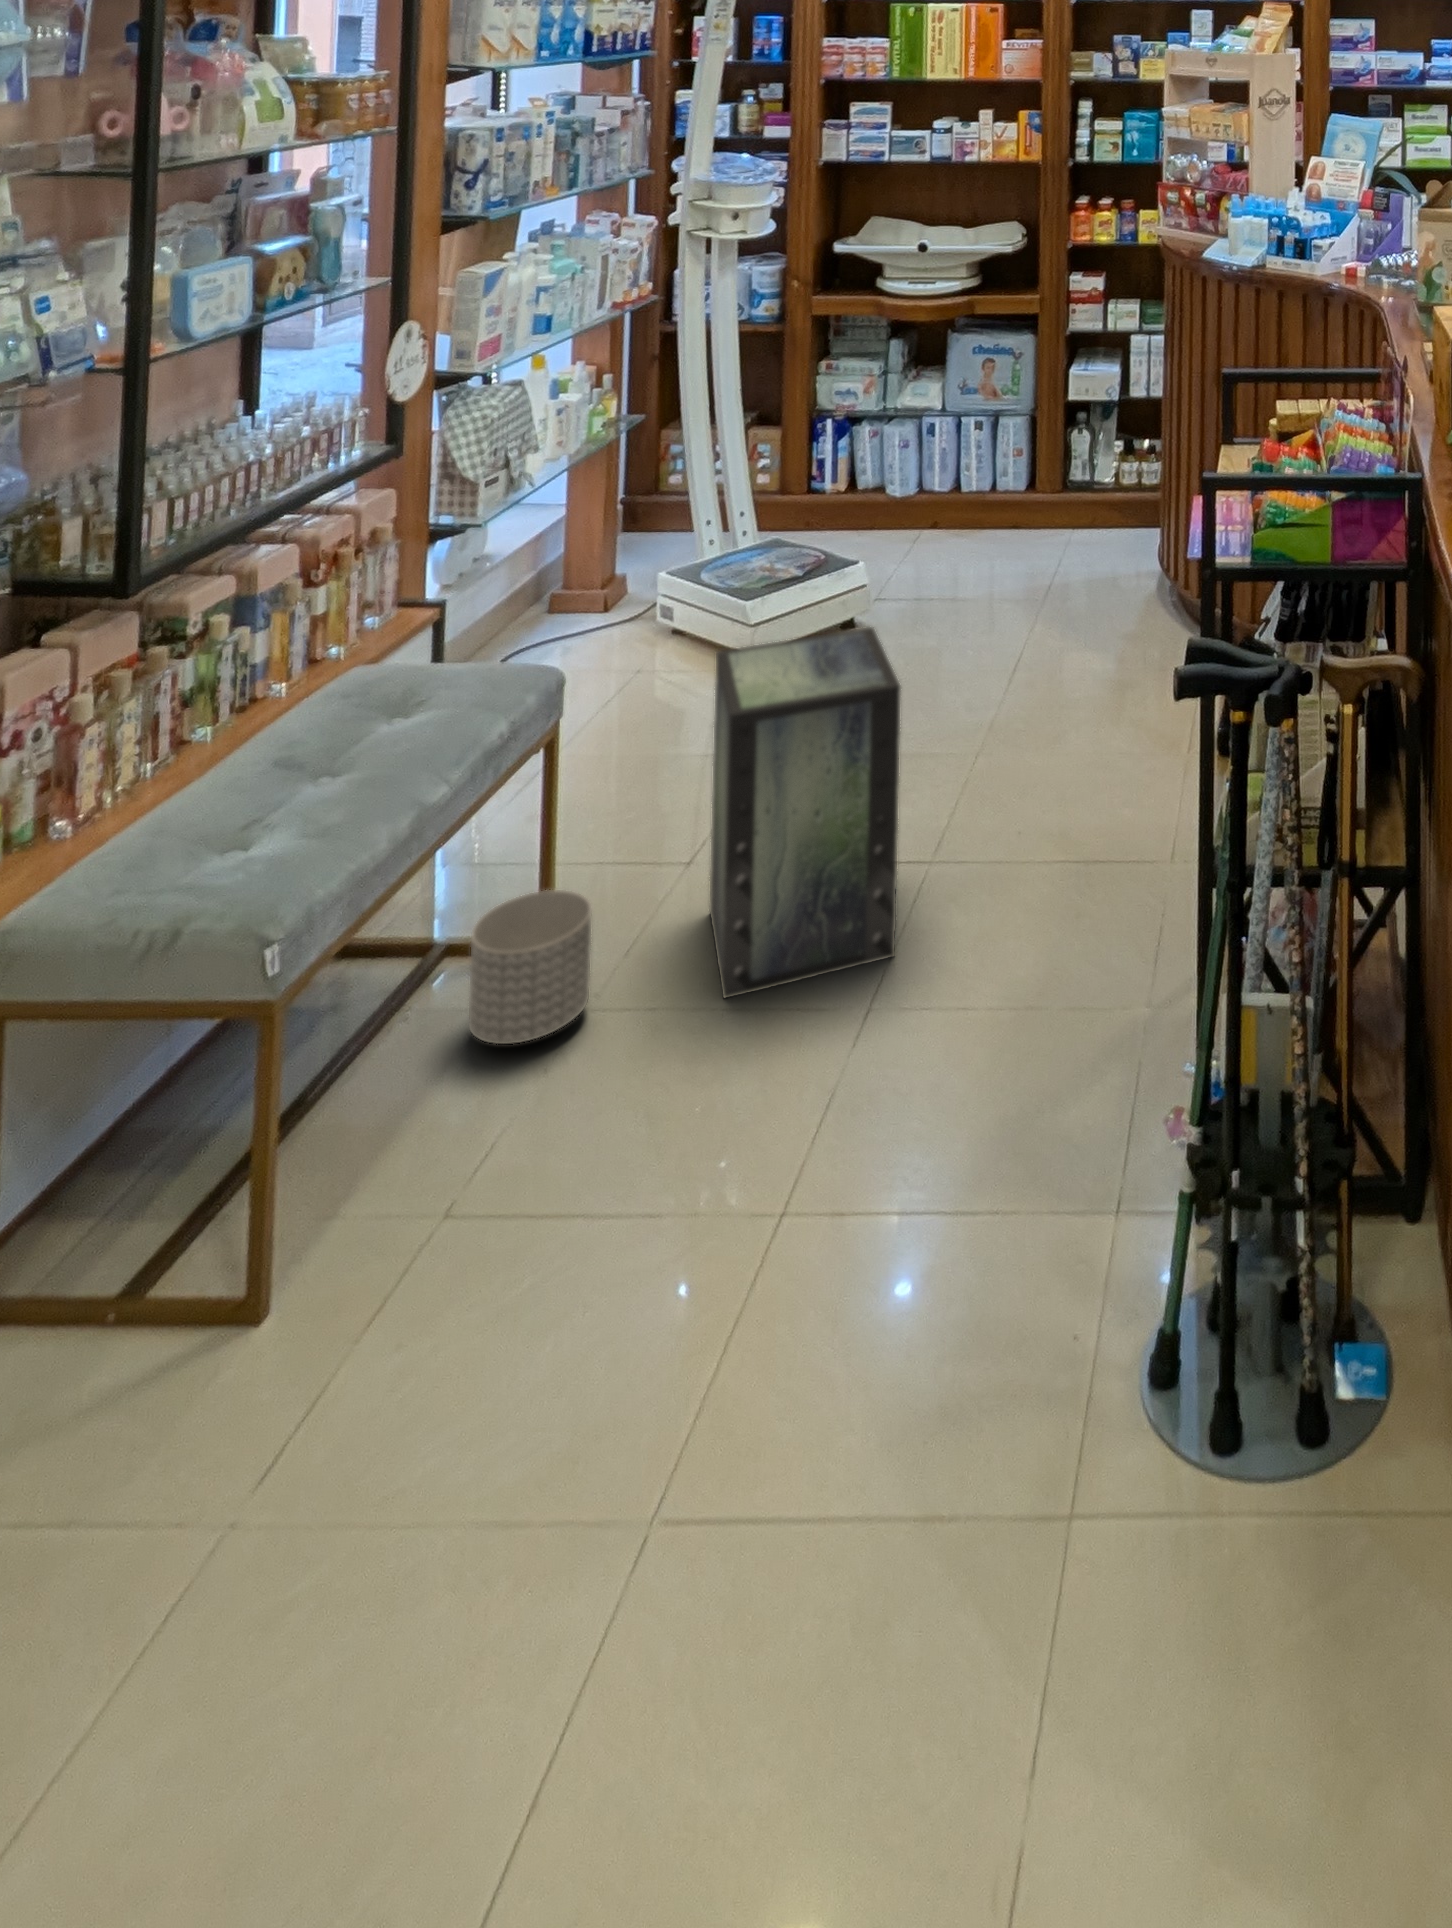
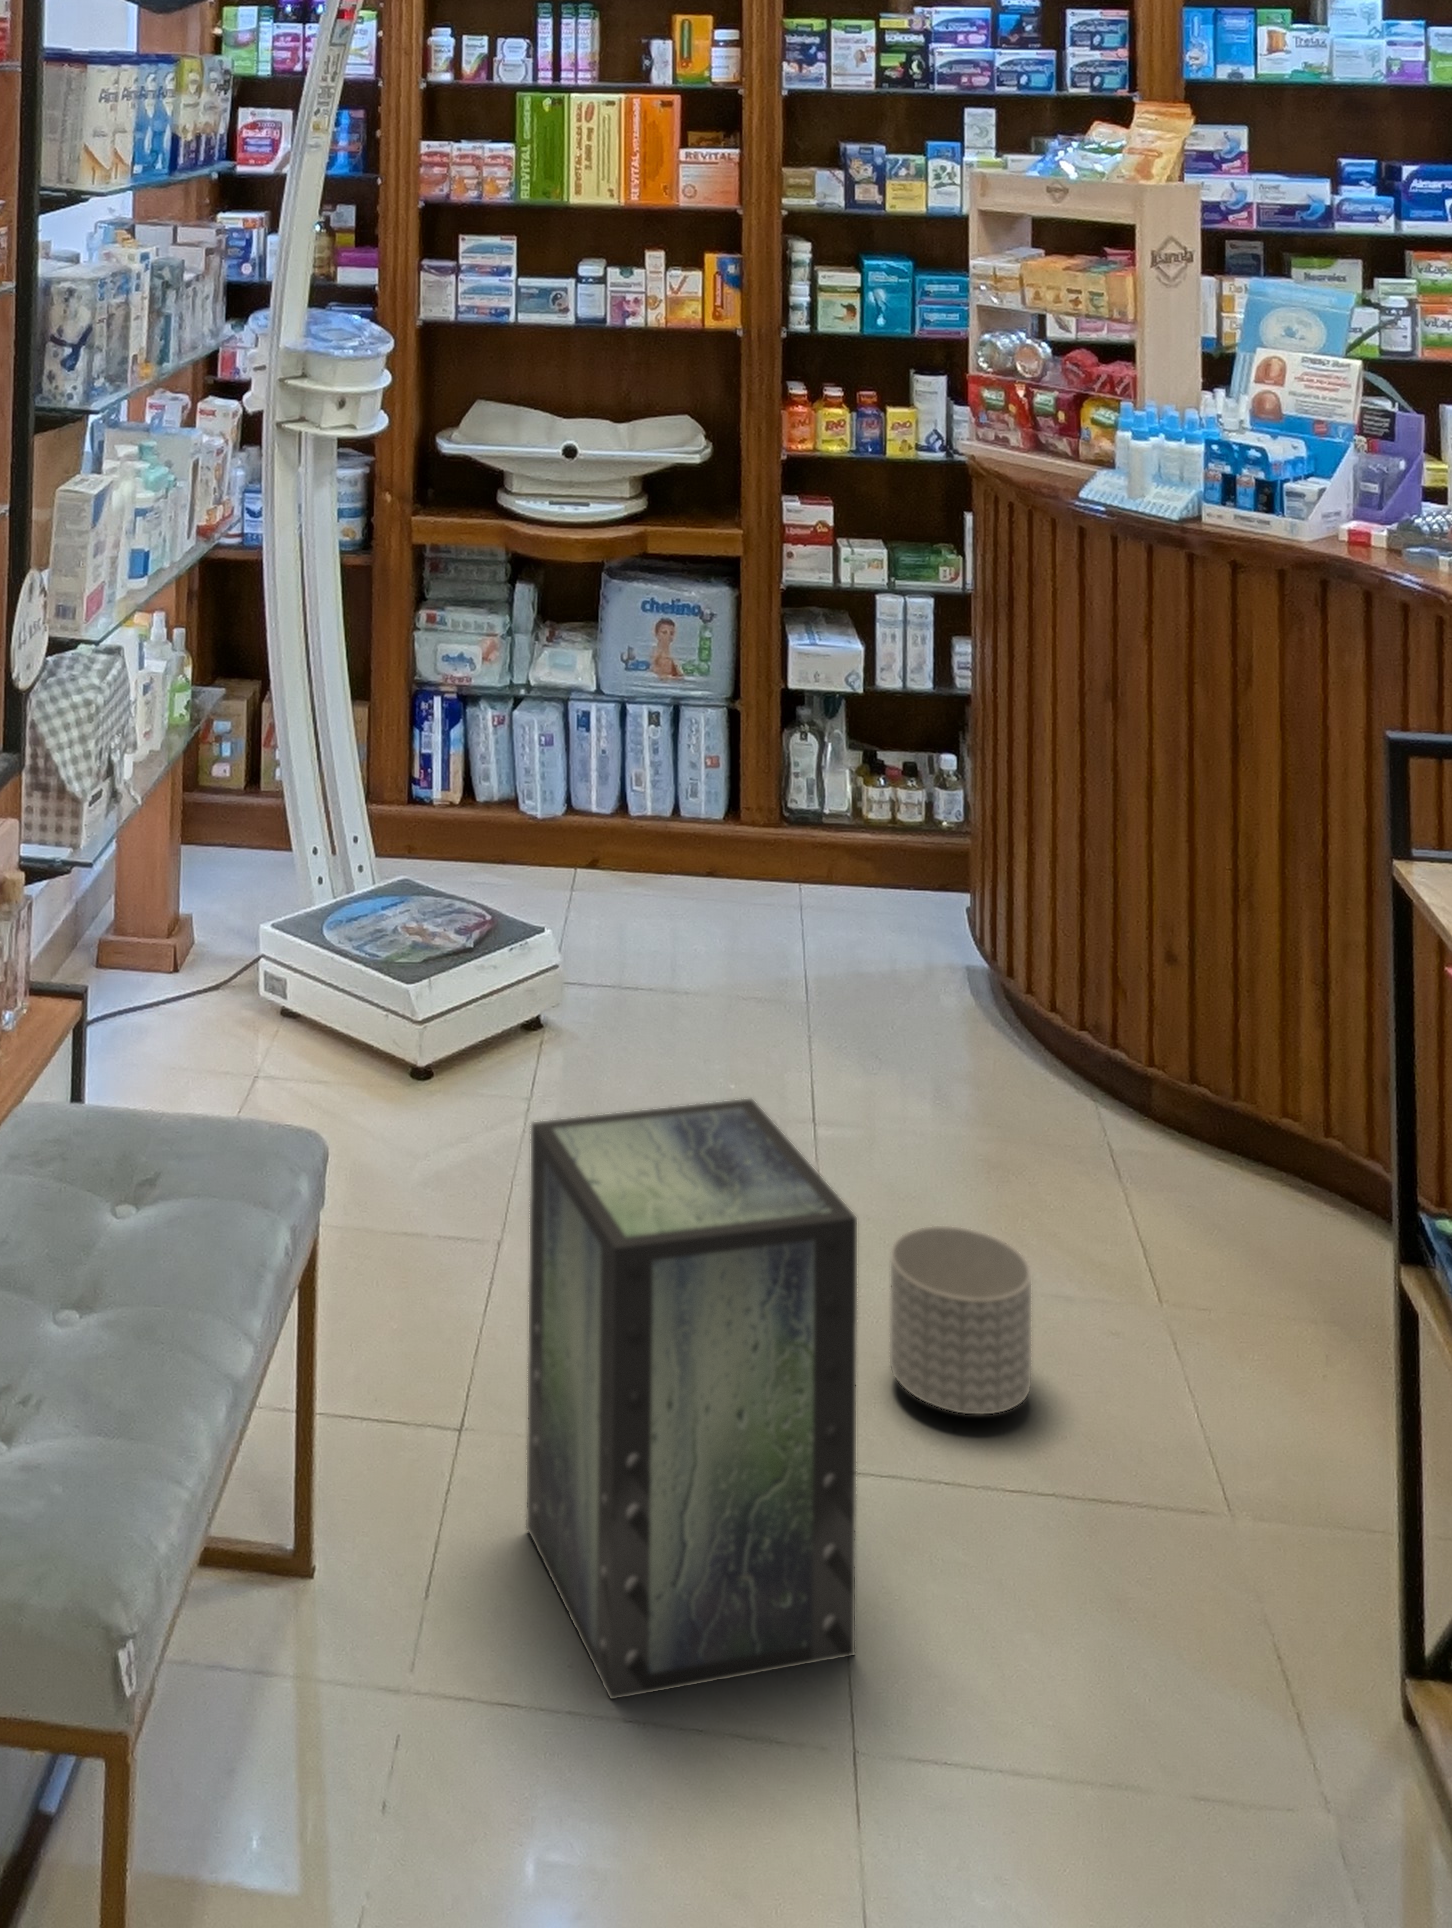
planter: present [469,890,591,1044] -> present [890,1226,1031,1415]

